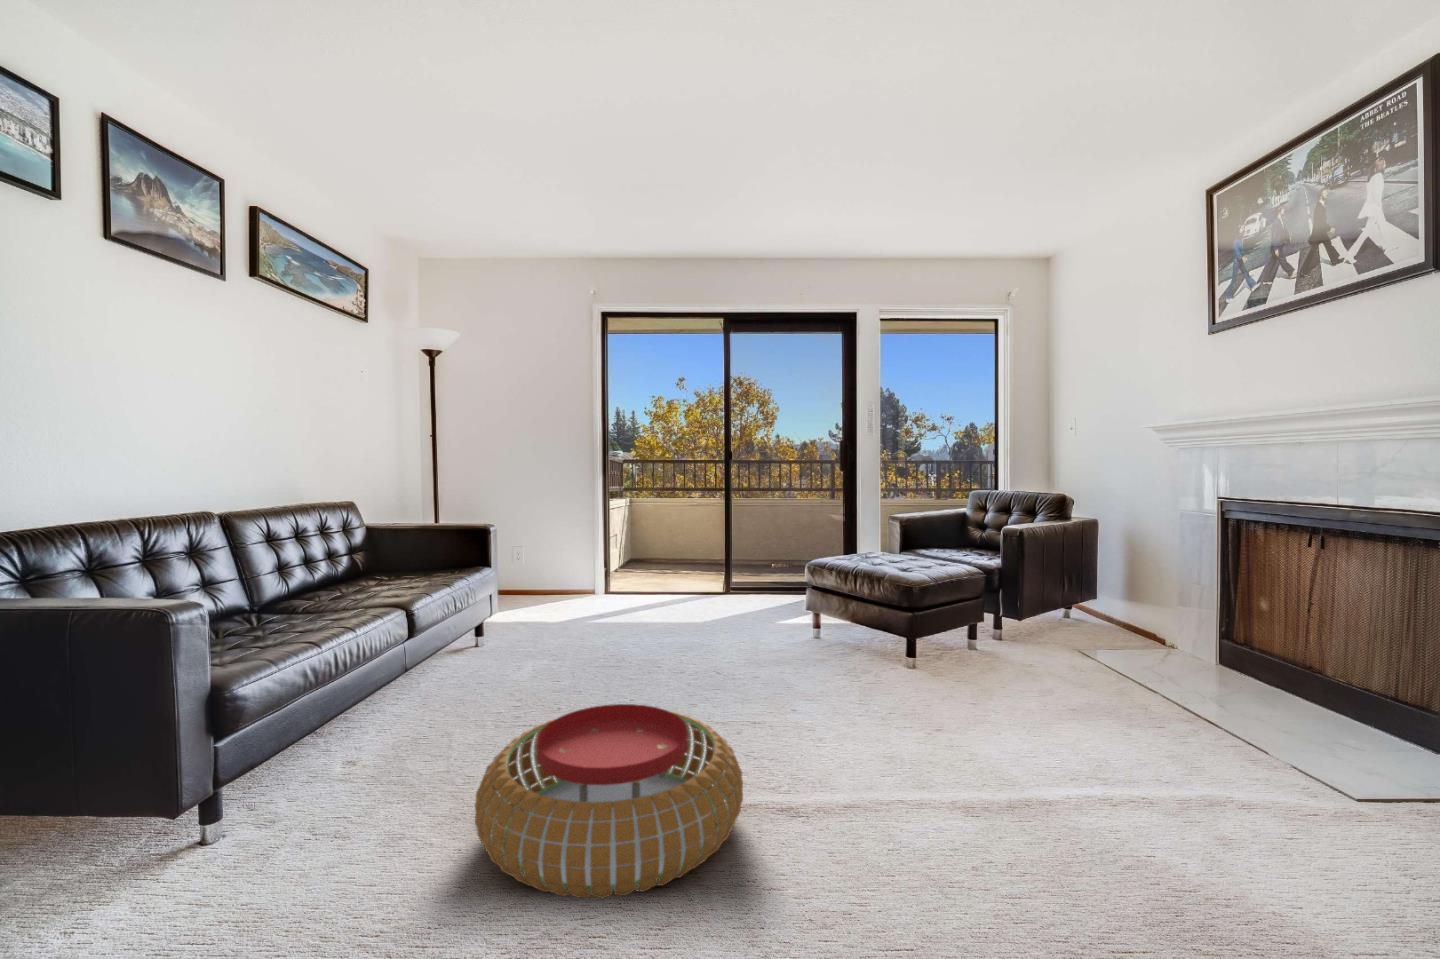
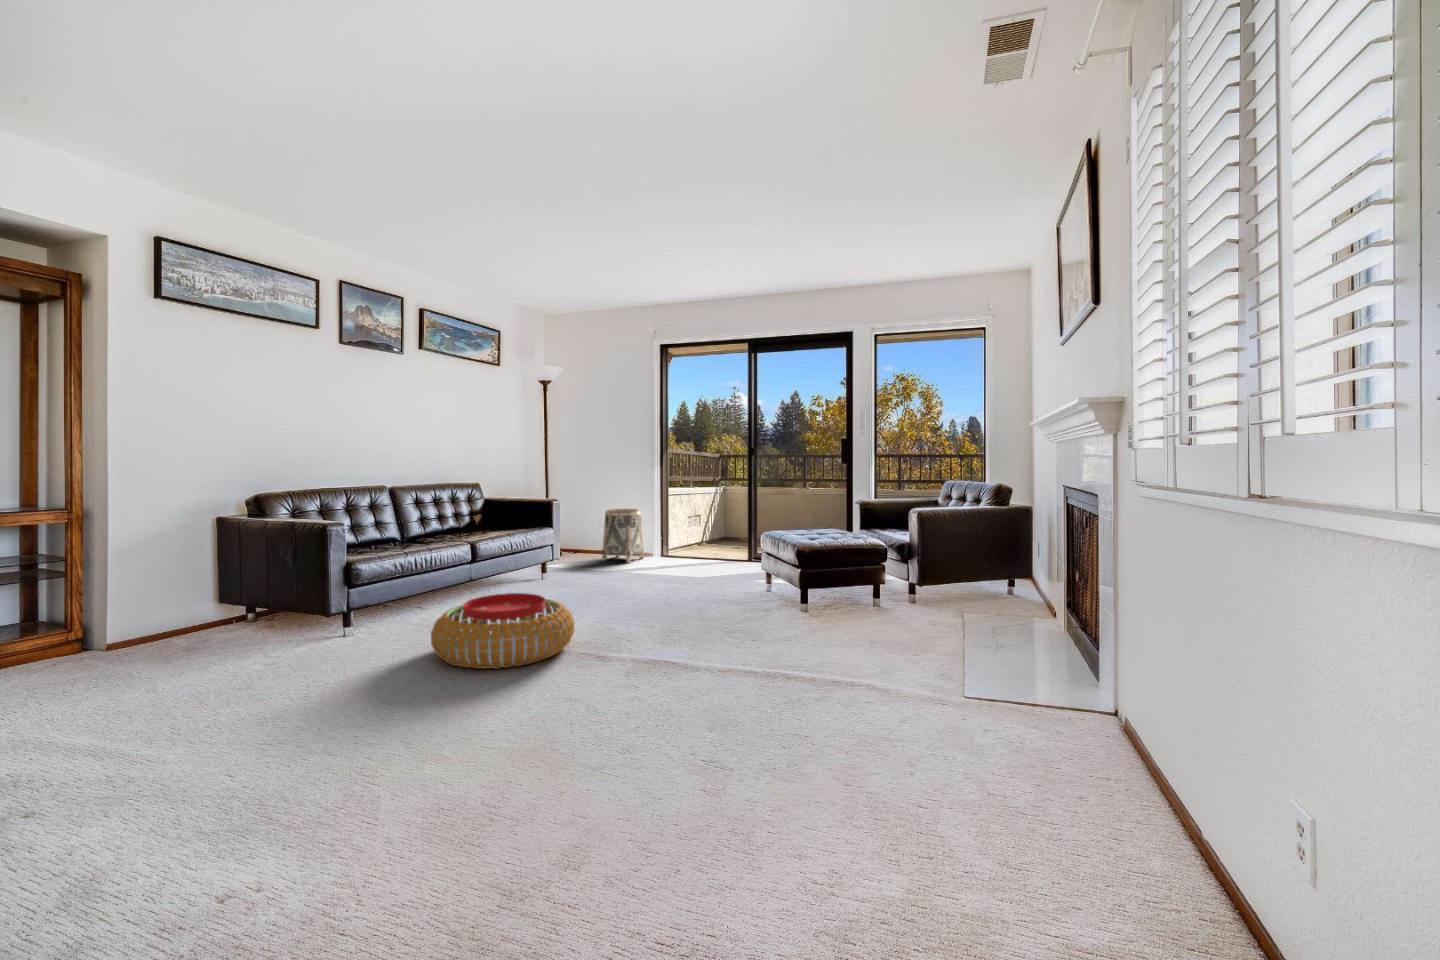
basket: none [532,532,586,608] -> present [602,509,644,563]

